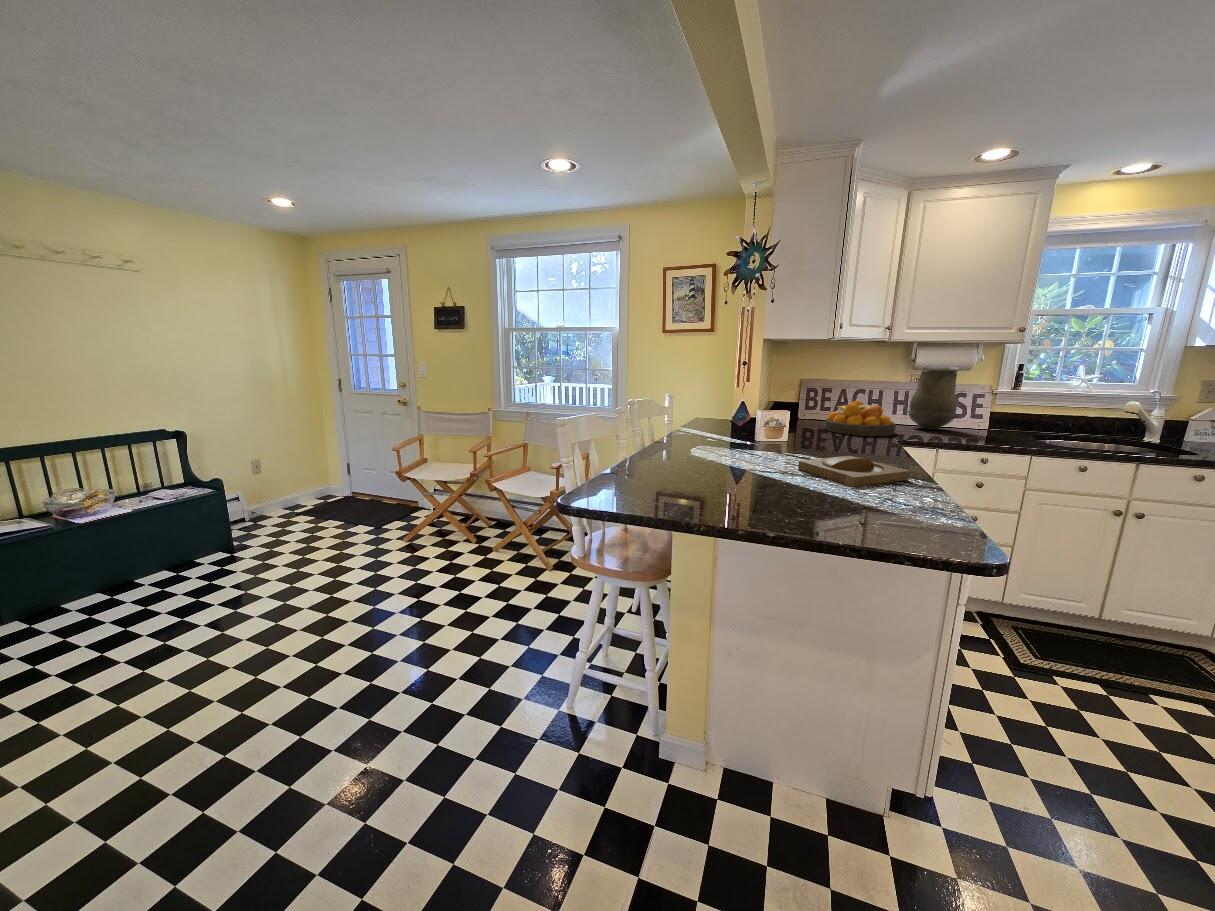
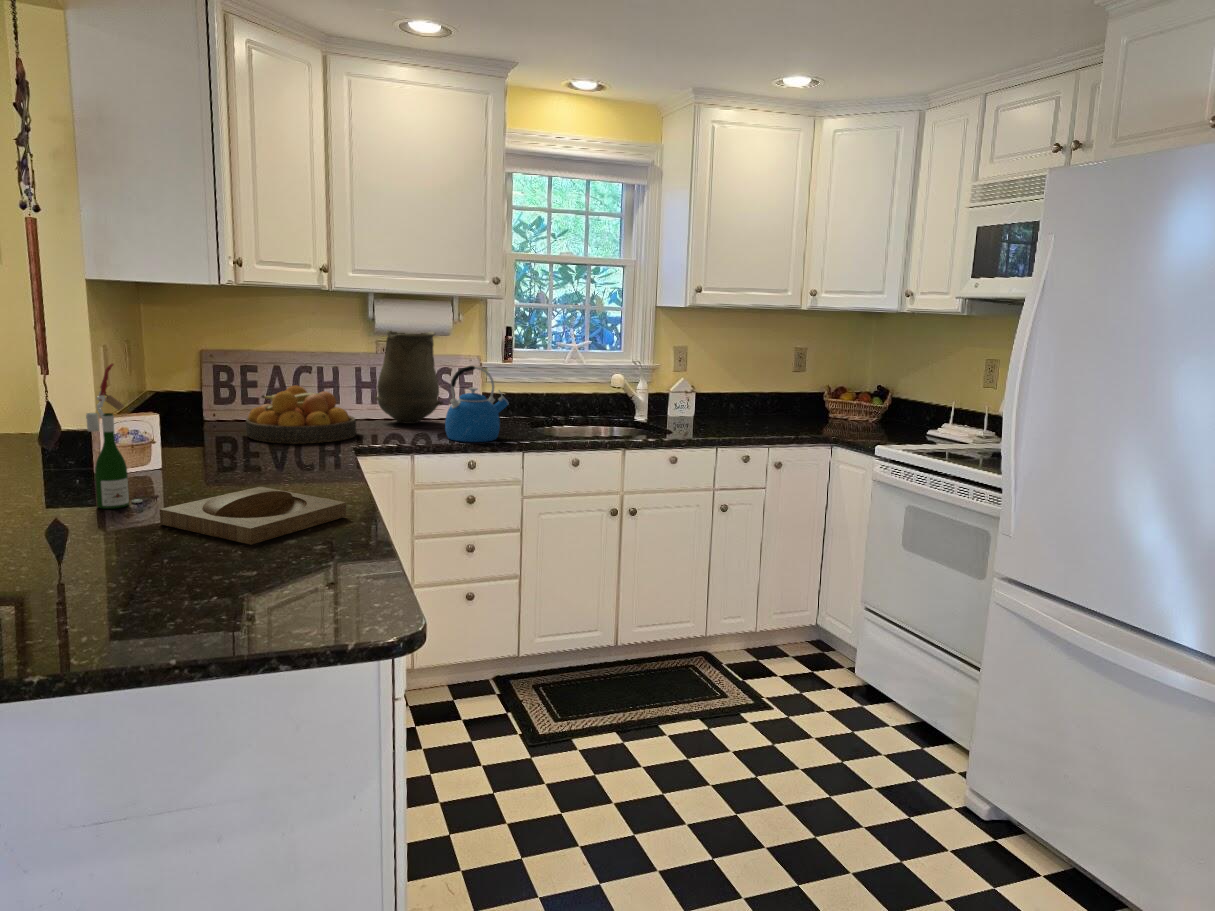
wine bottle: none [763,382,784,458] -> present [86,364,142,509]
kettle: none [963,391,1021,445] -> present [445,366,509,442]

